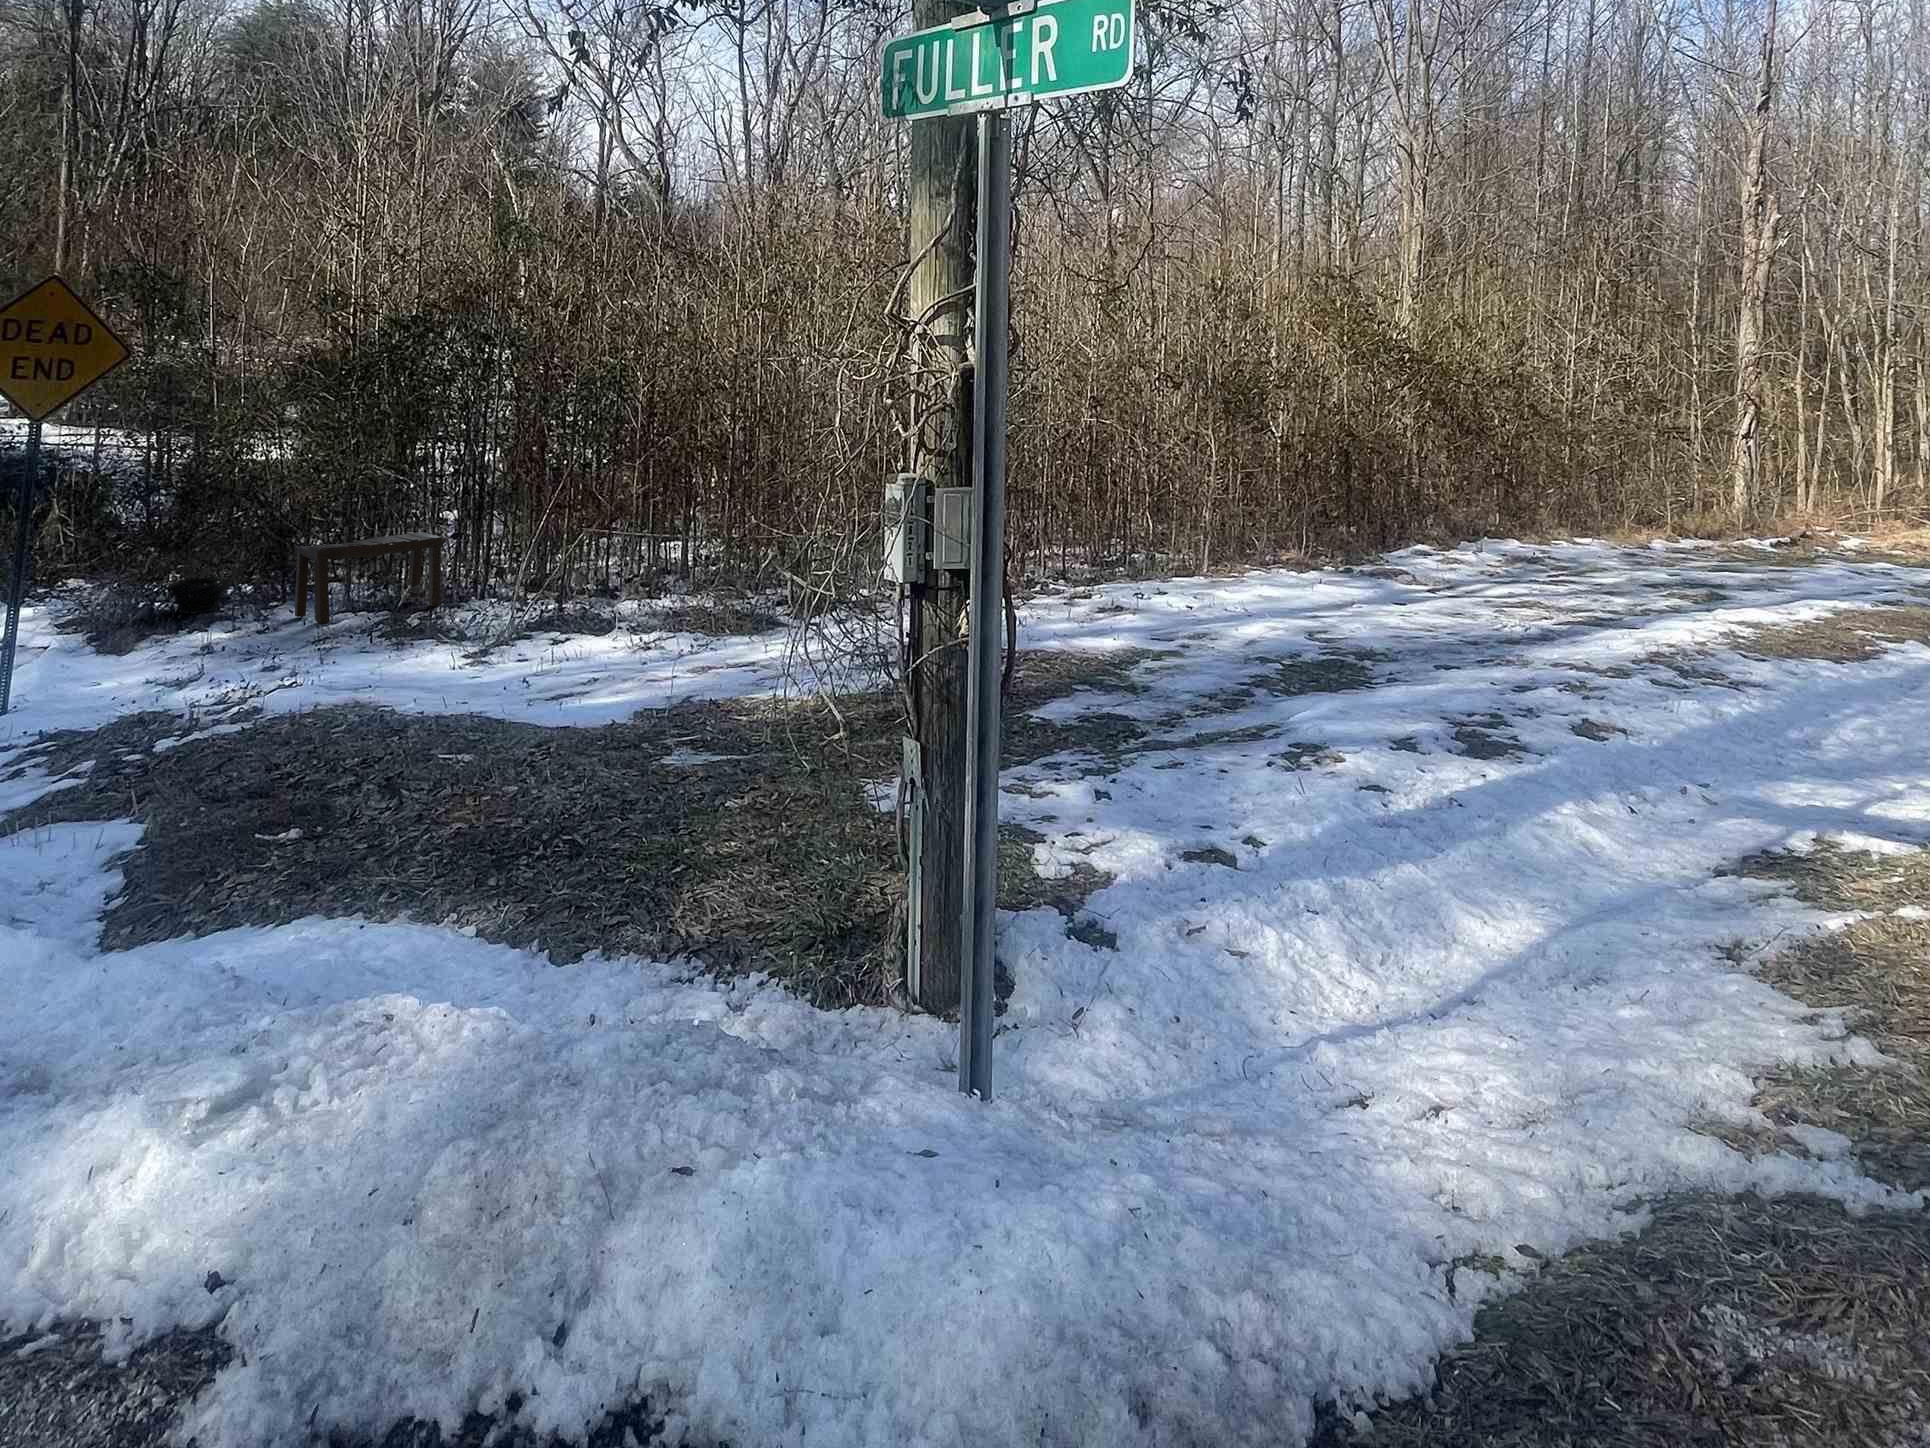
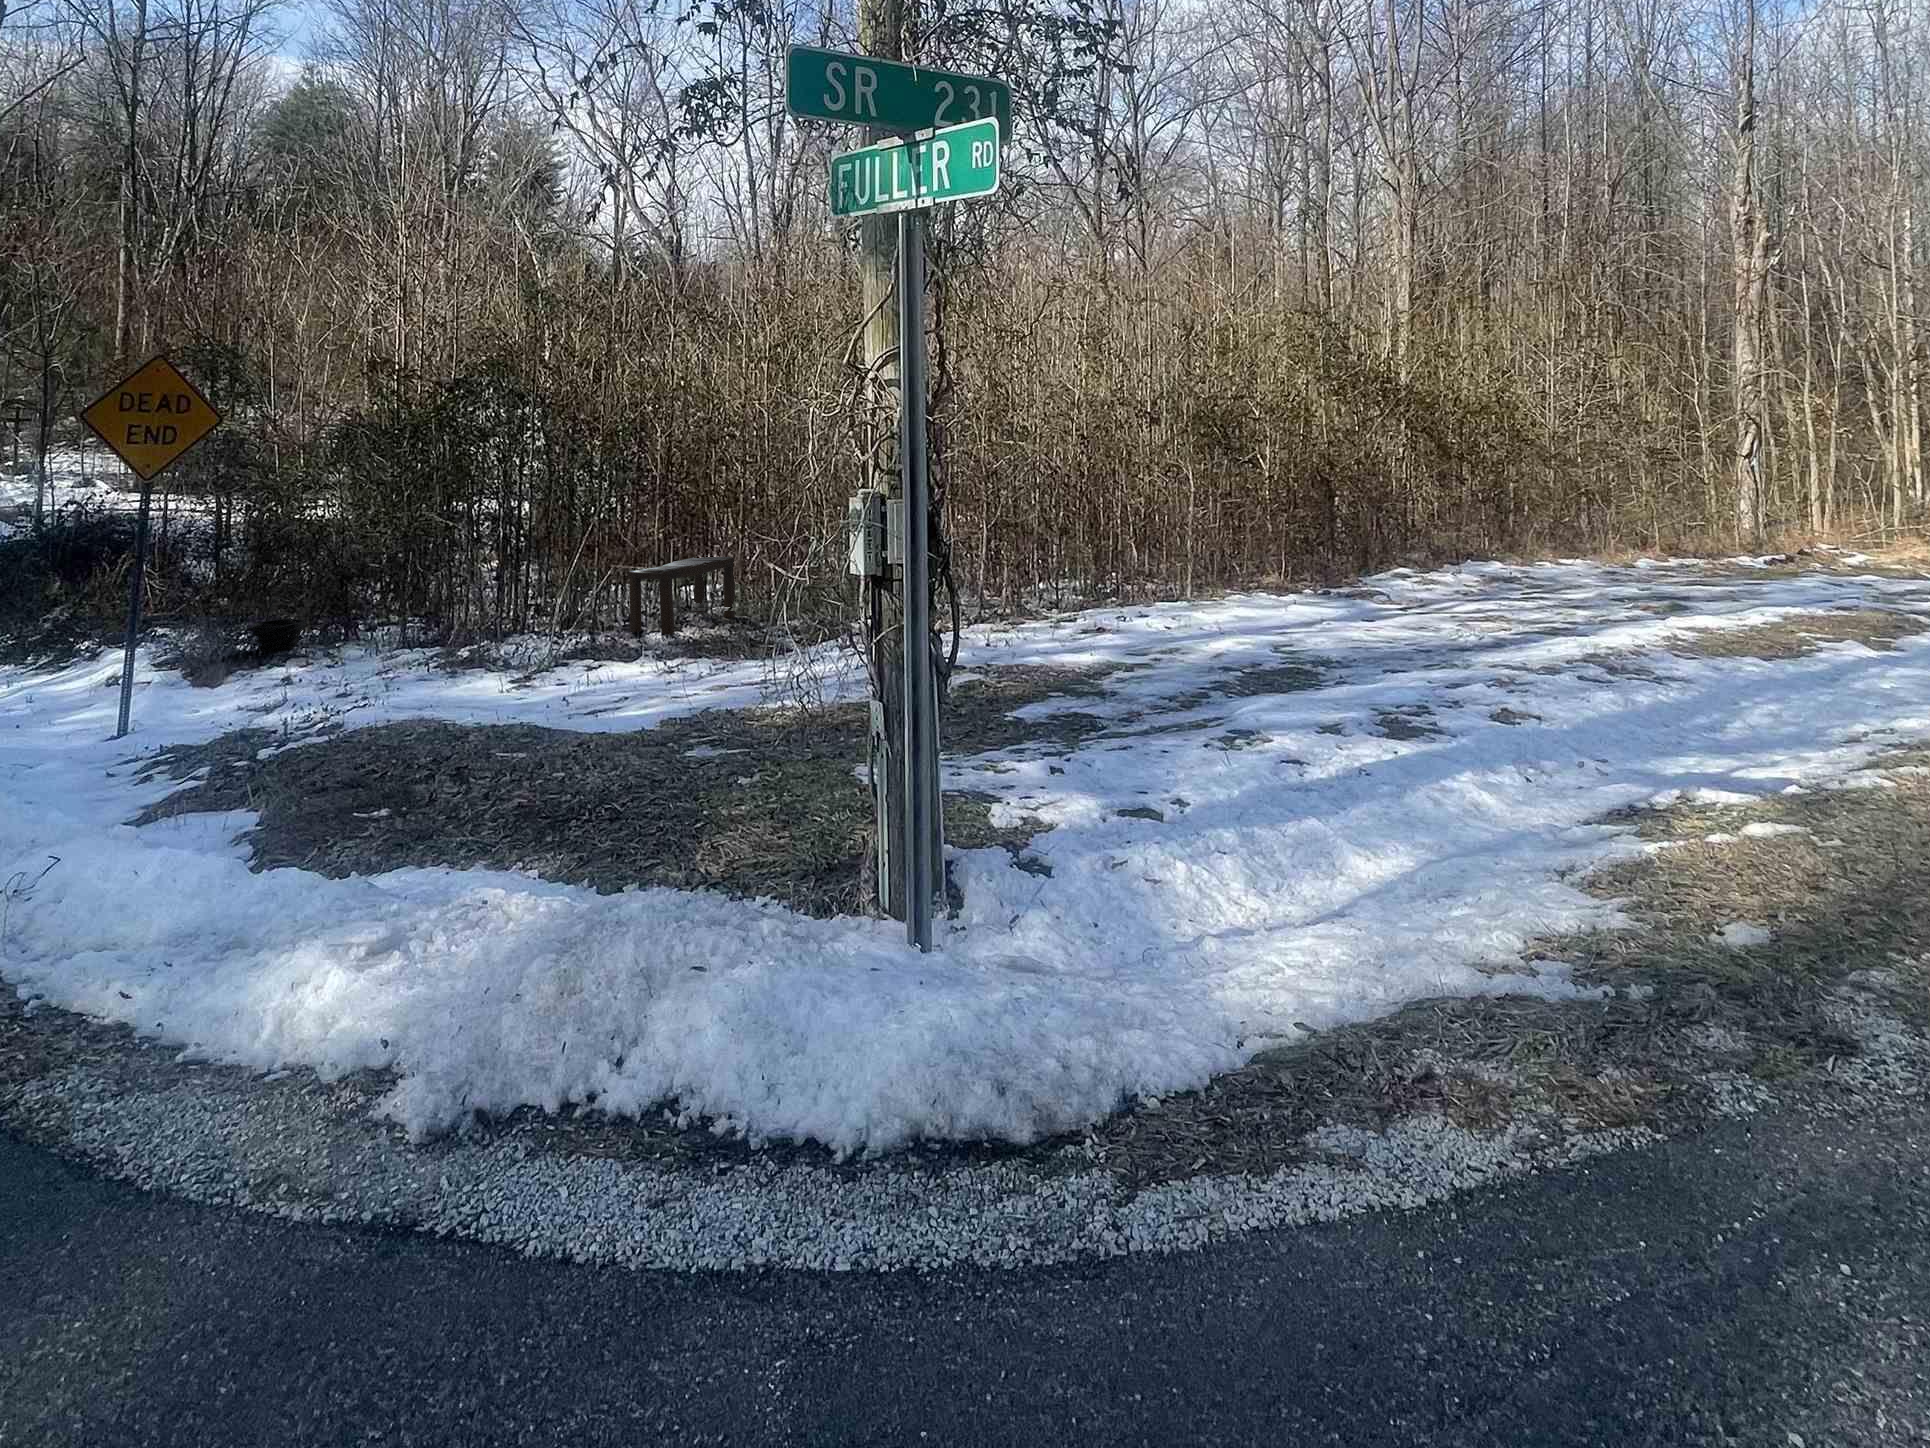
bench: present [294,532,443,624] -> present [628,555,735,634]

